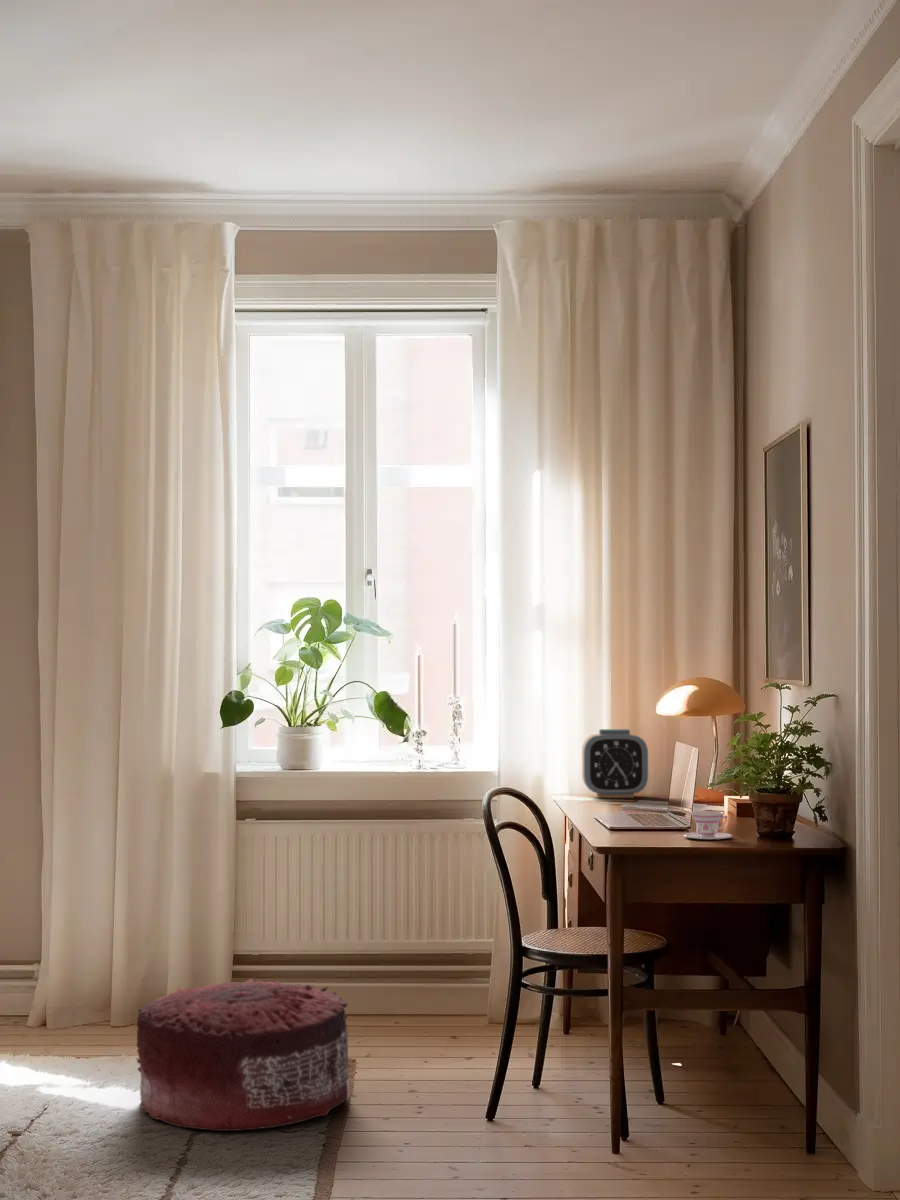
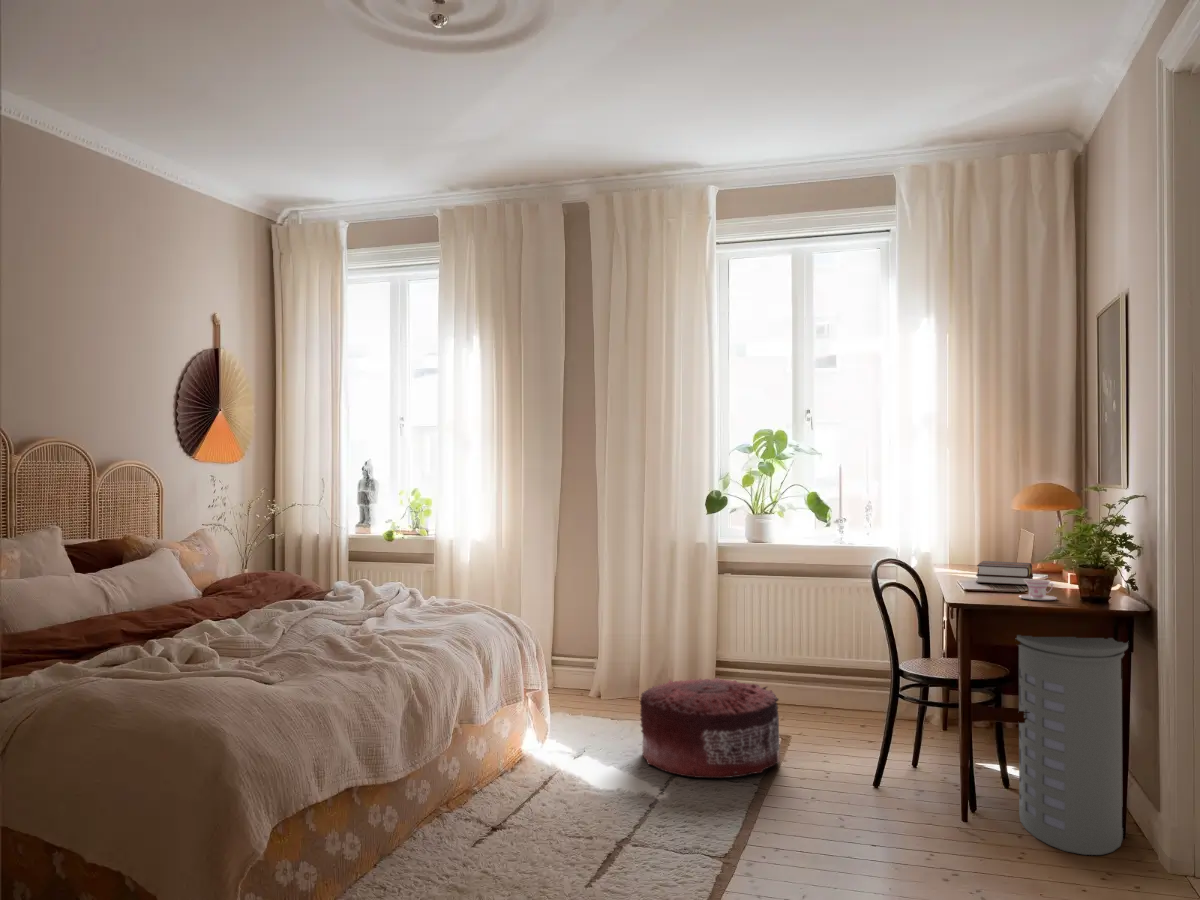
alarm clock: present [582,729,648,798] -> none [954,520,1003,568]
hardback book: none [621,788,693,819] -> present [976,561,1033,585]
laundry hamper: none [673,870,819,1178] -> present [1015,635,1128,855]

